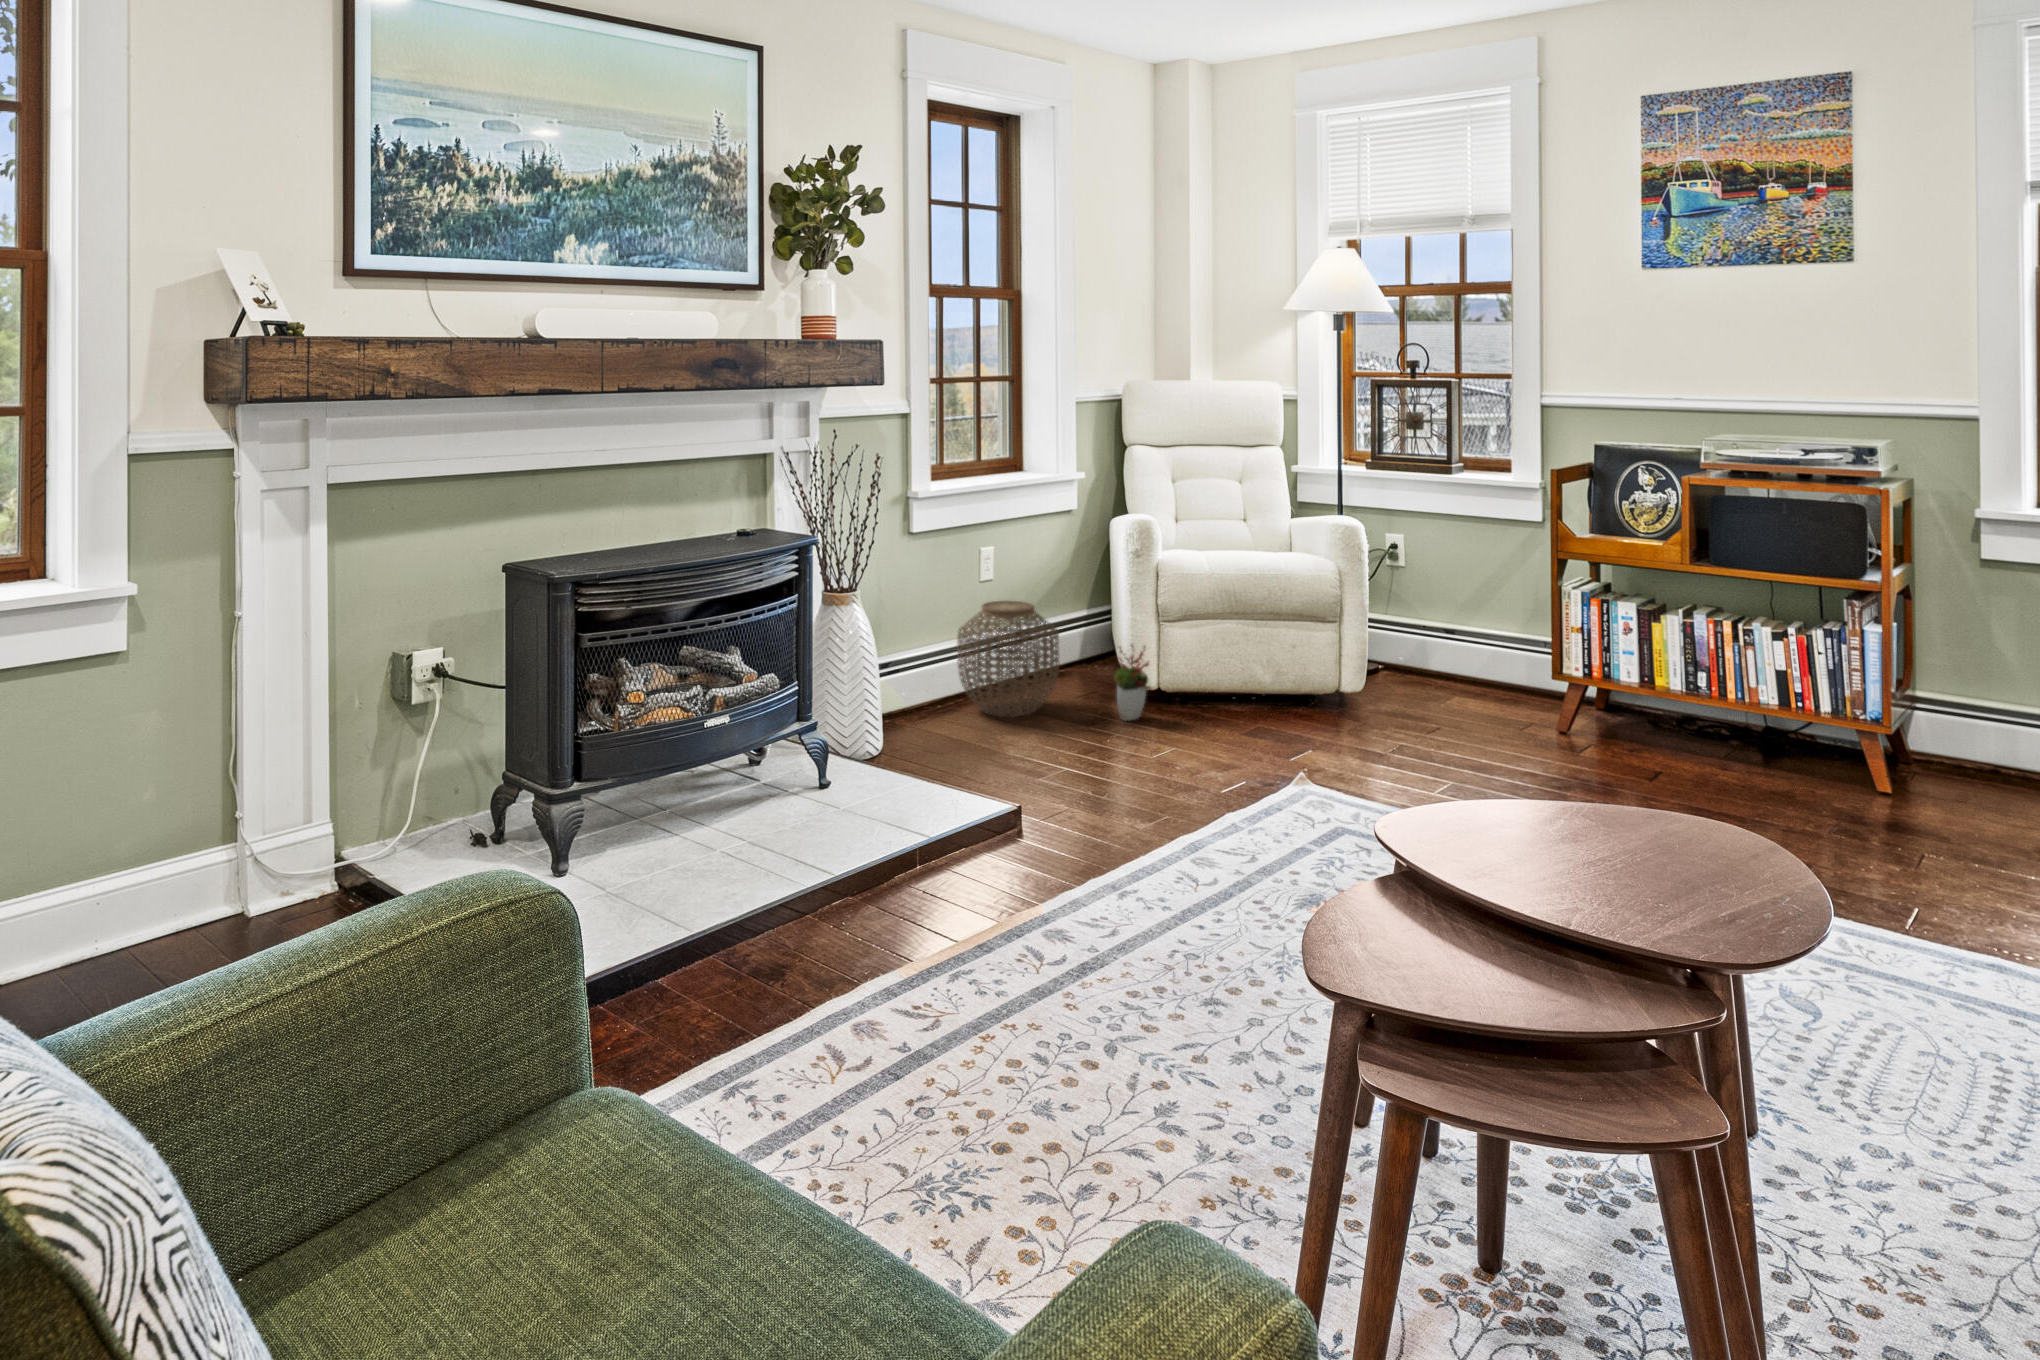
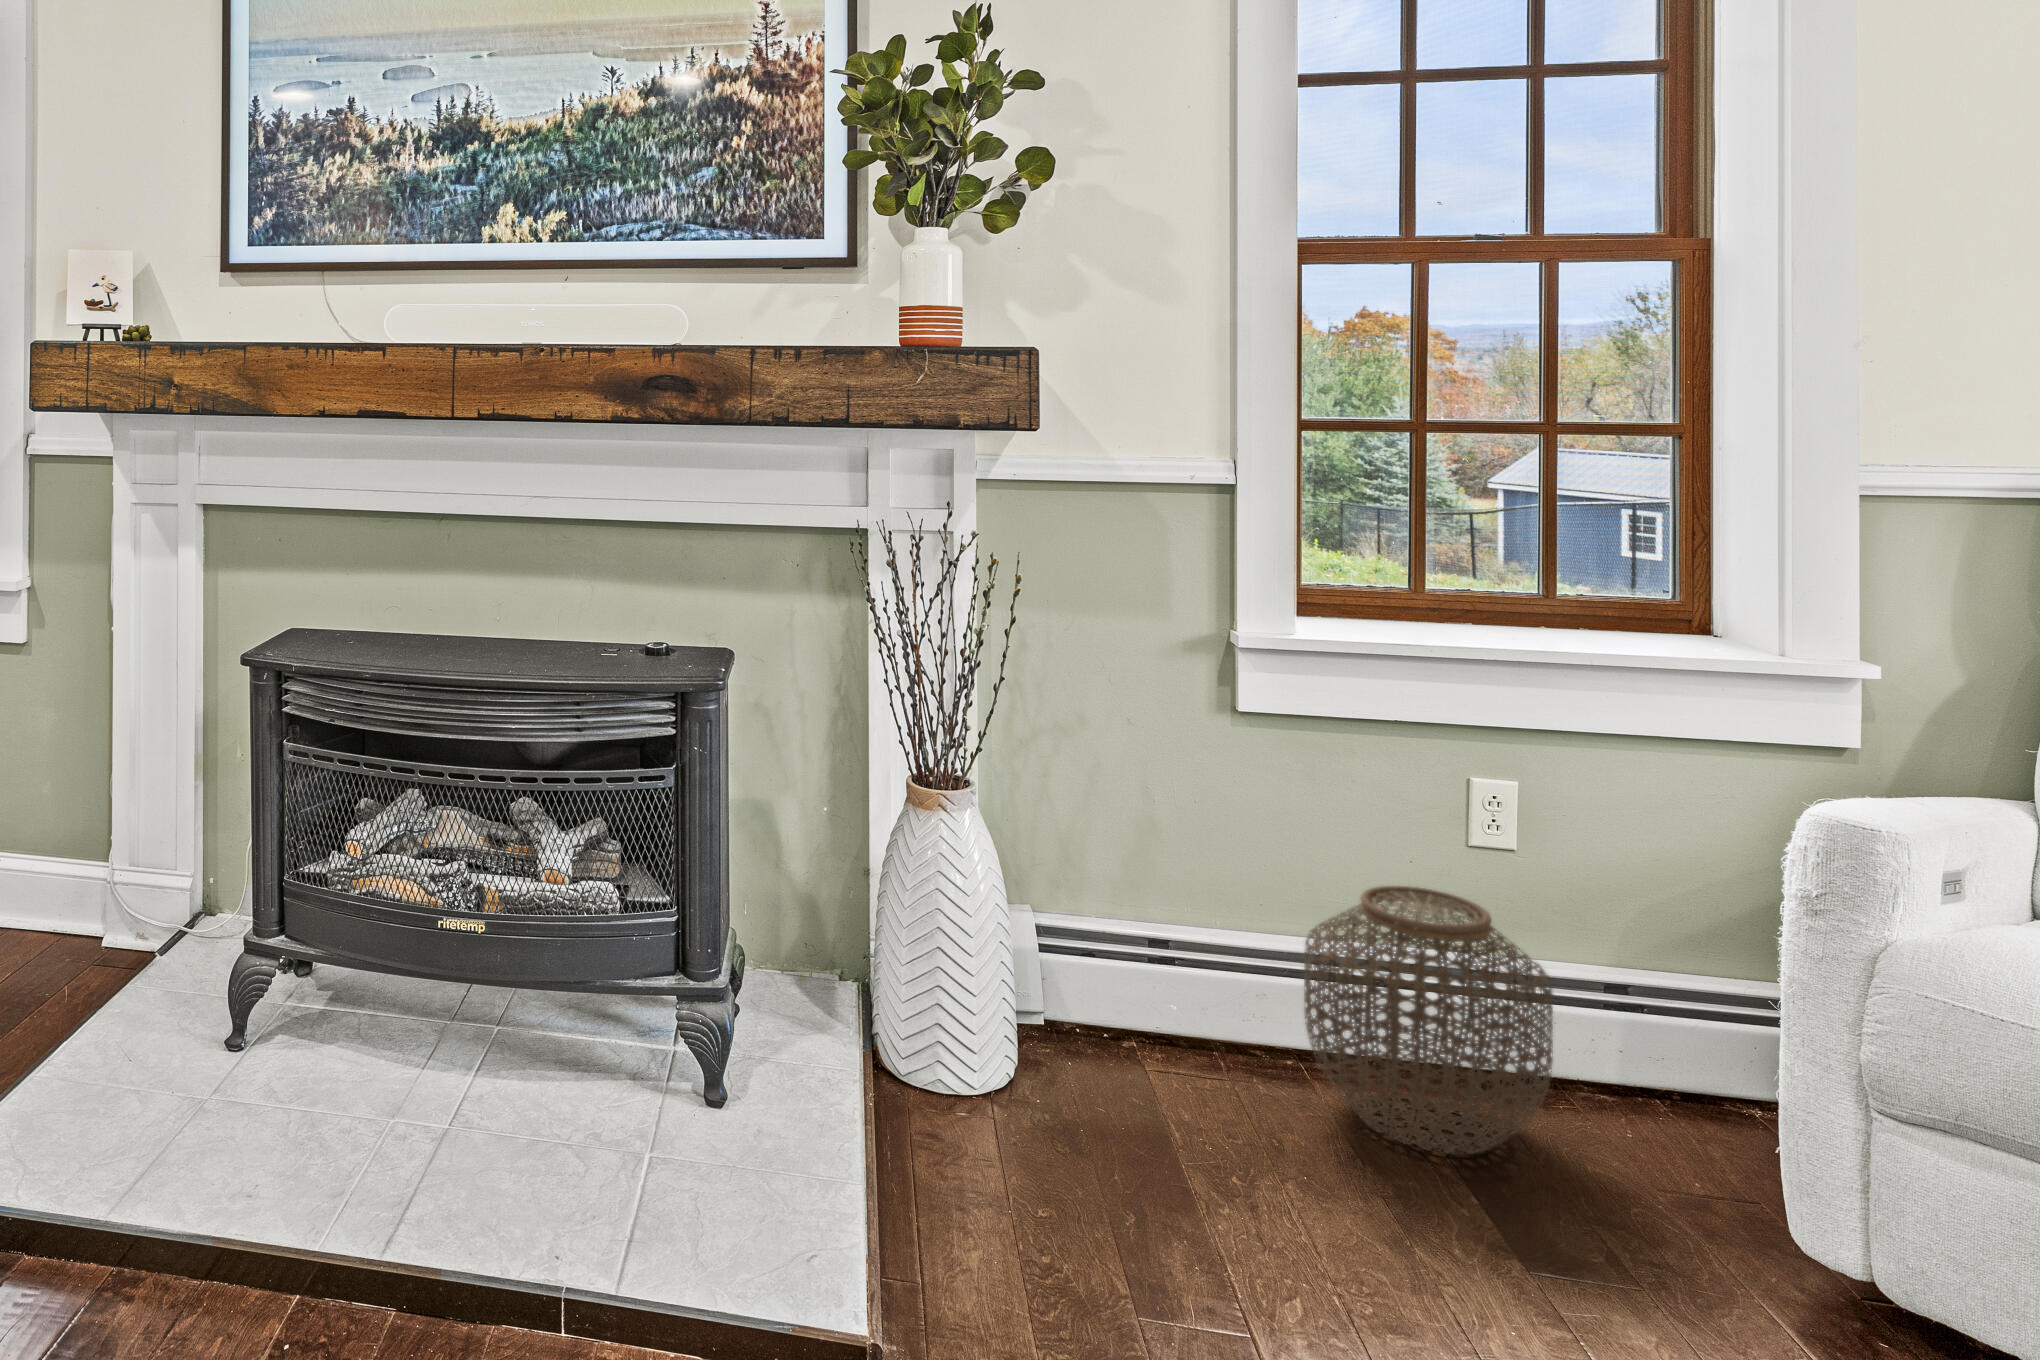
decorative plant: present [1114,645,1150,721] -> none [1604,1089,1739,1290]

